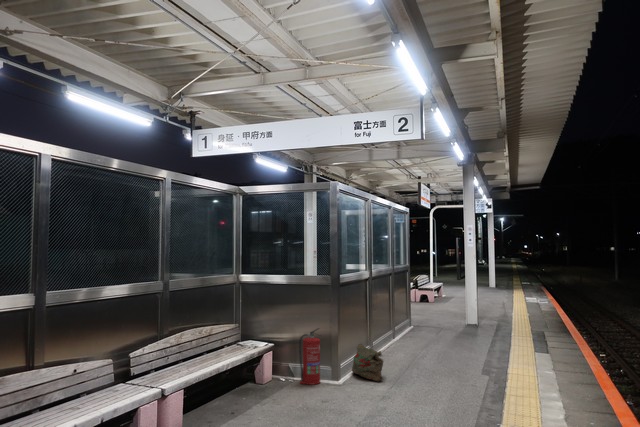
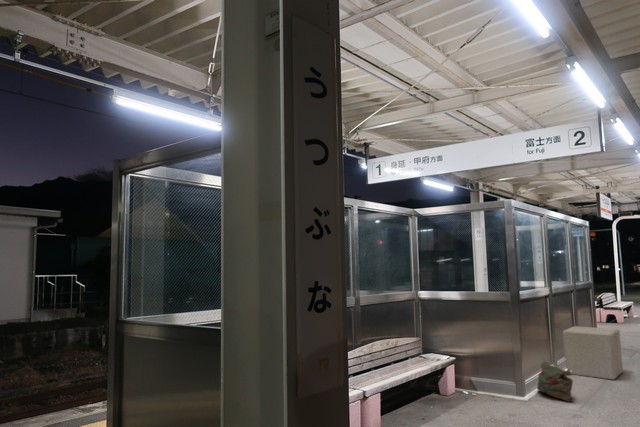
cardboard box: none [379,308,428,357] -> present [563,326,623,380]
fire extinguisher: present [299,329,320,385] -> none [481,343,505,399]

